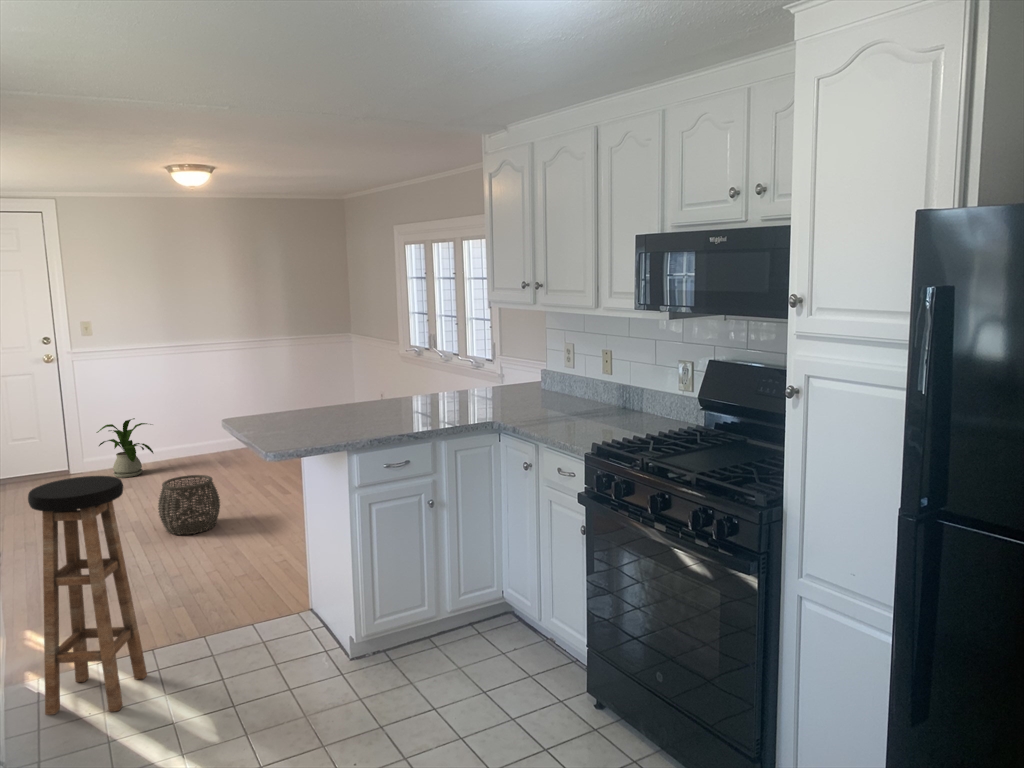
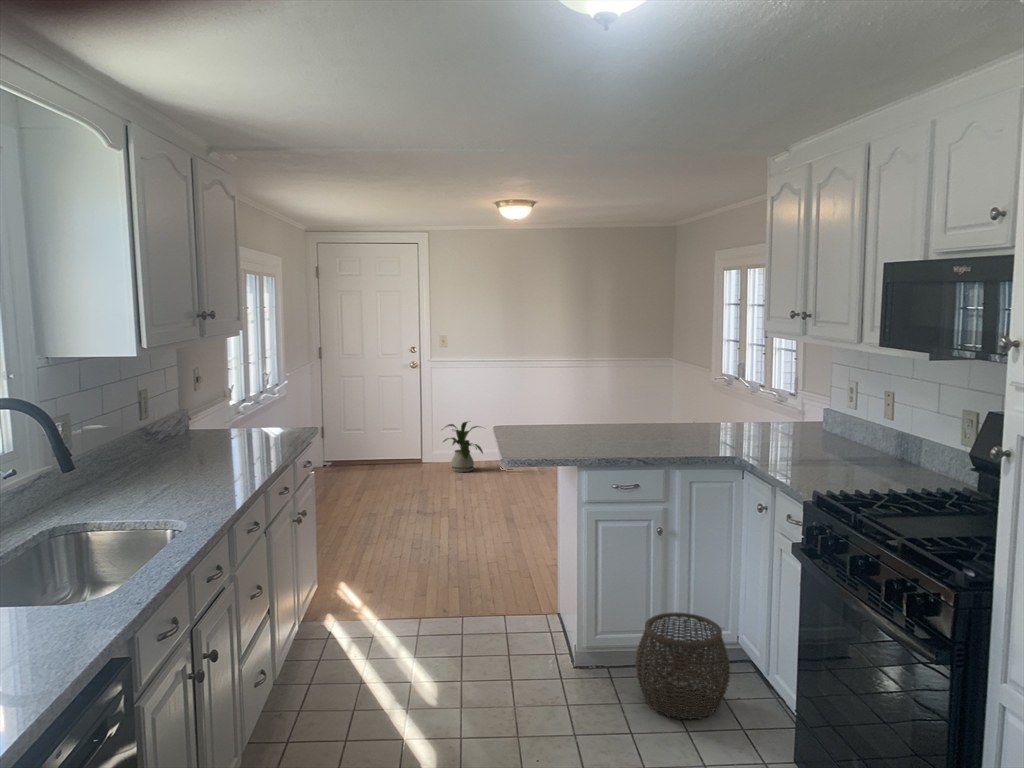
woven basket: present [158,475,220,535] -> present [635,613,730,720]
bar stool: present [28,476,147,715] -> none [327,461,408,663]

